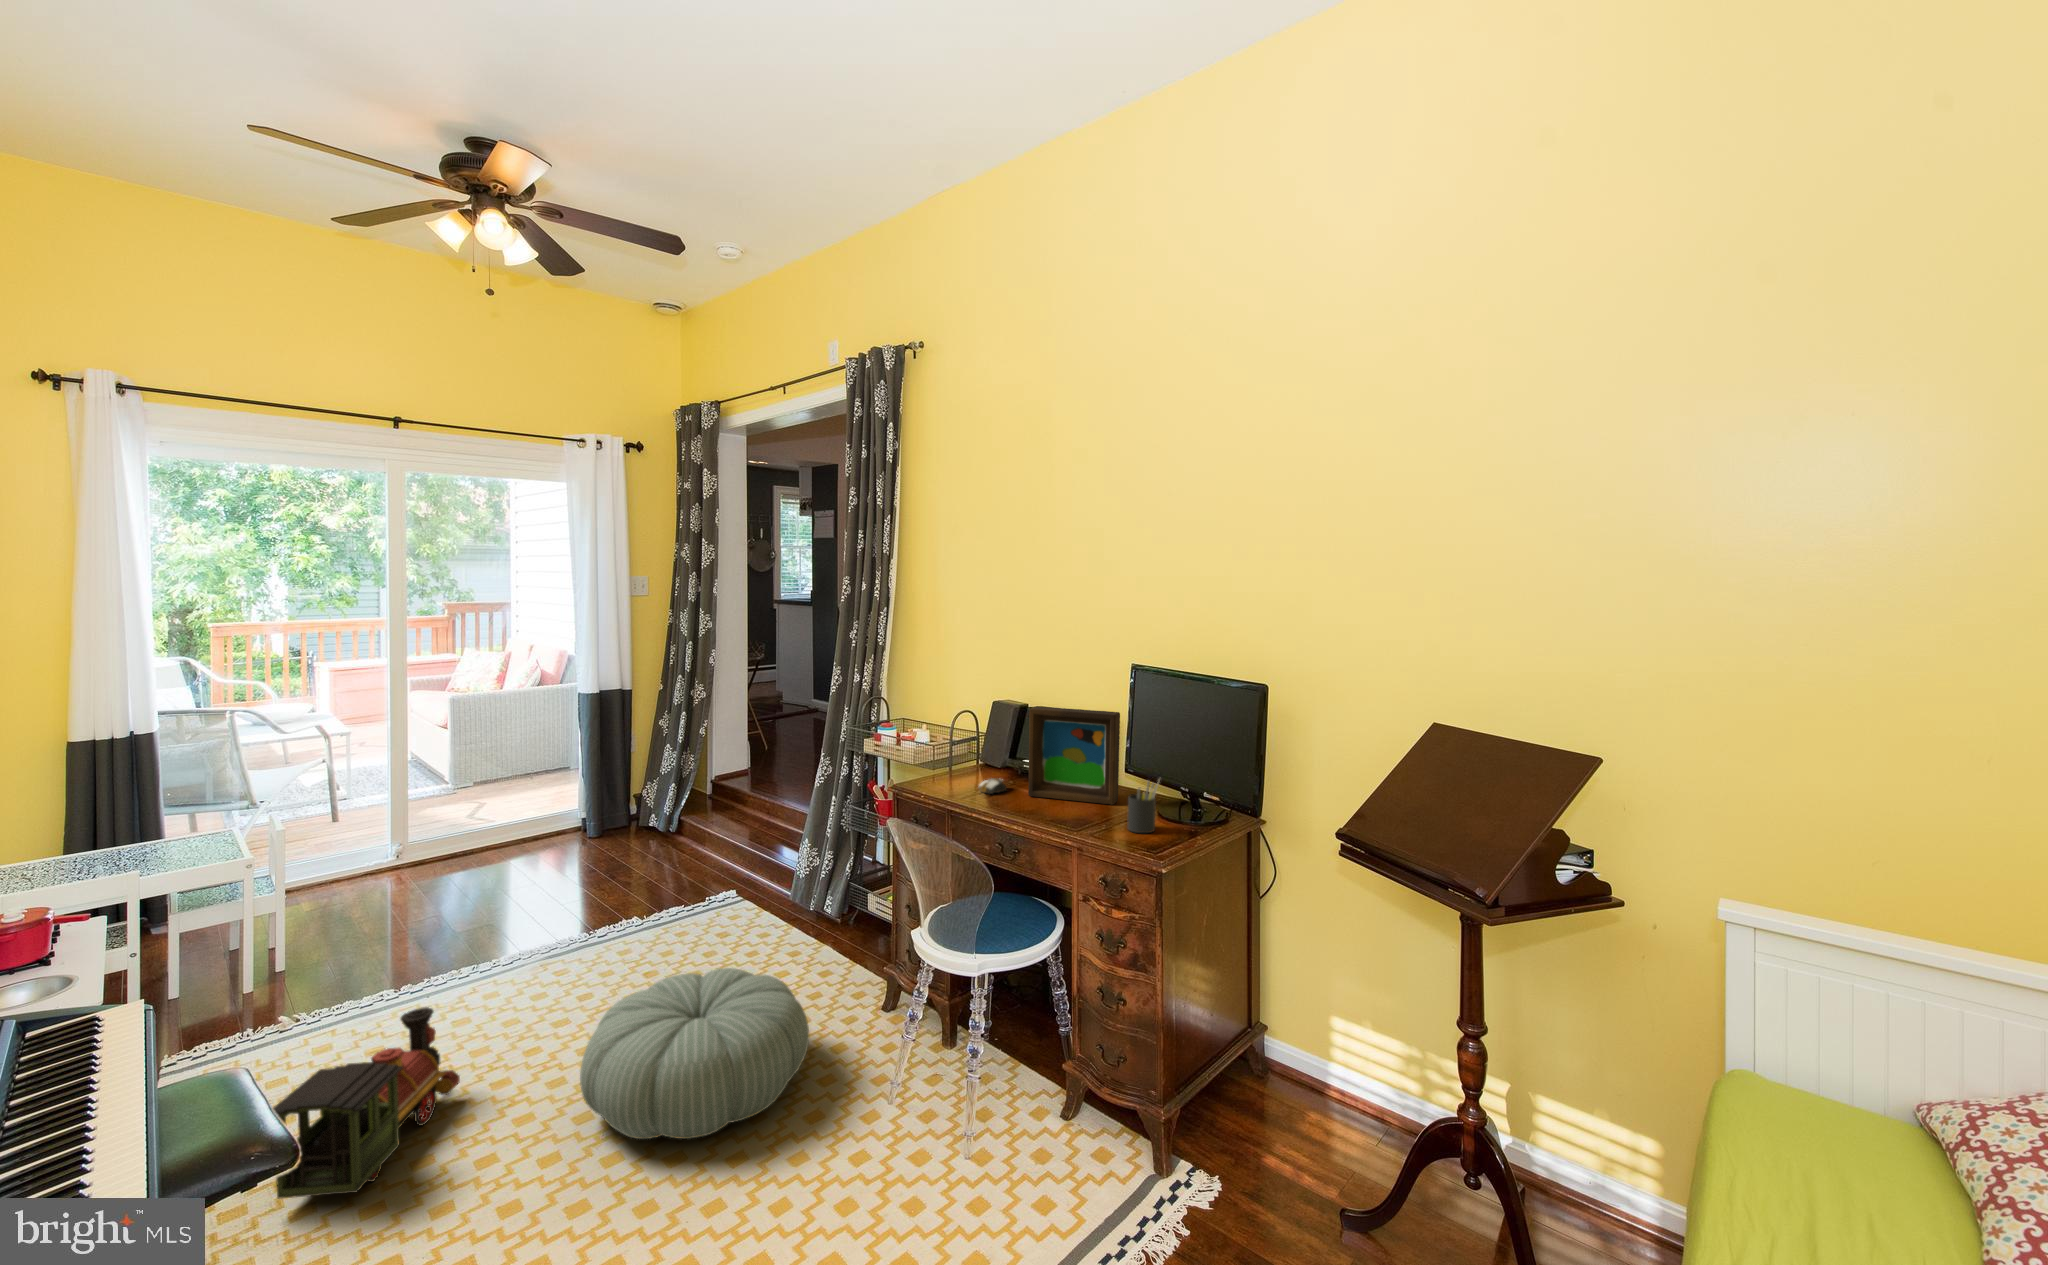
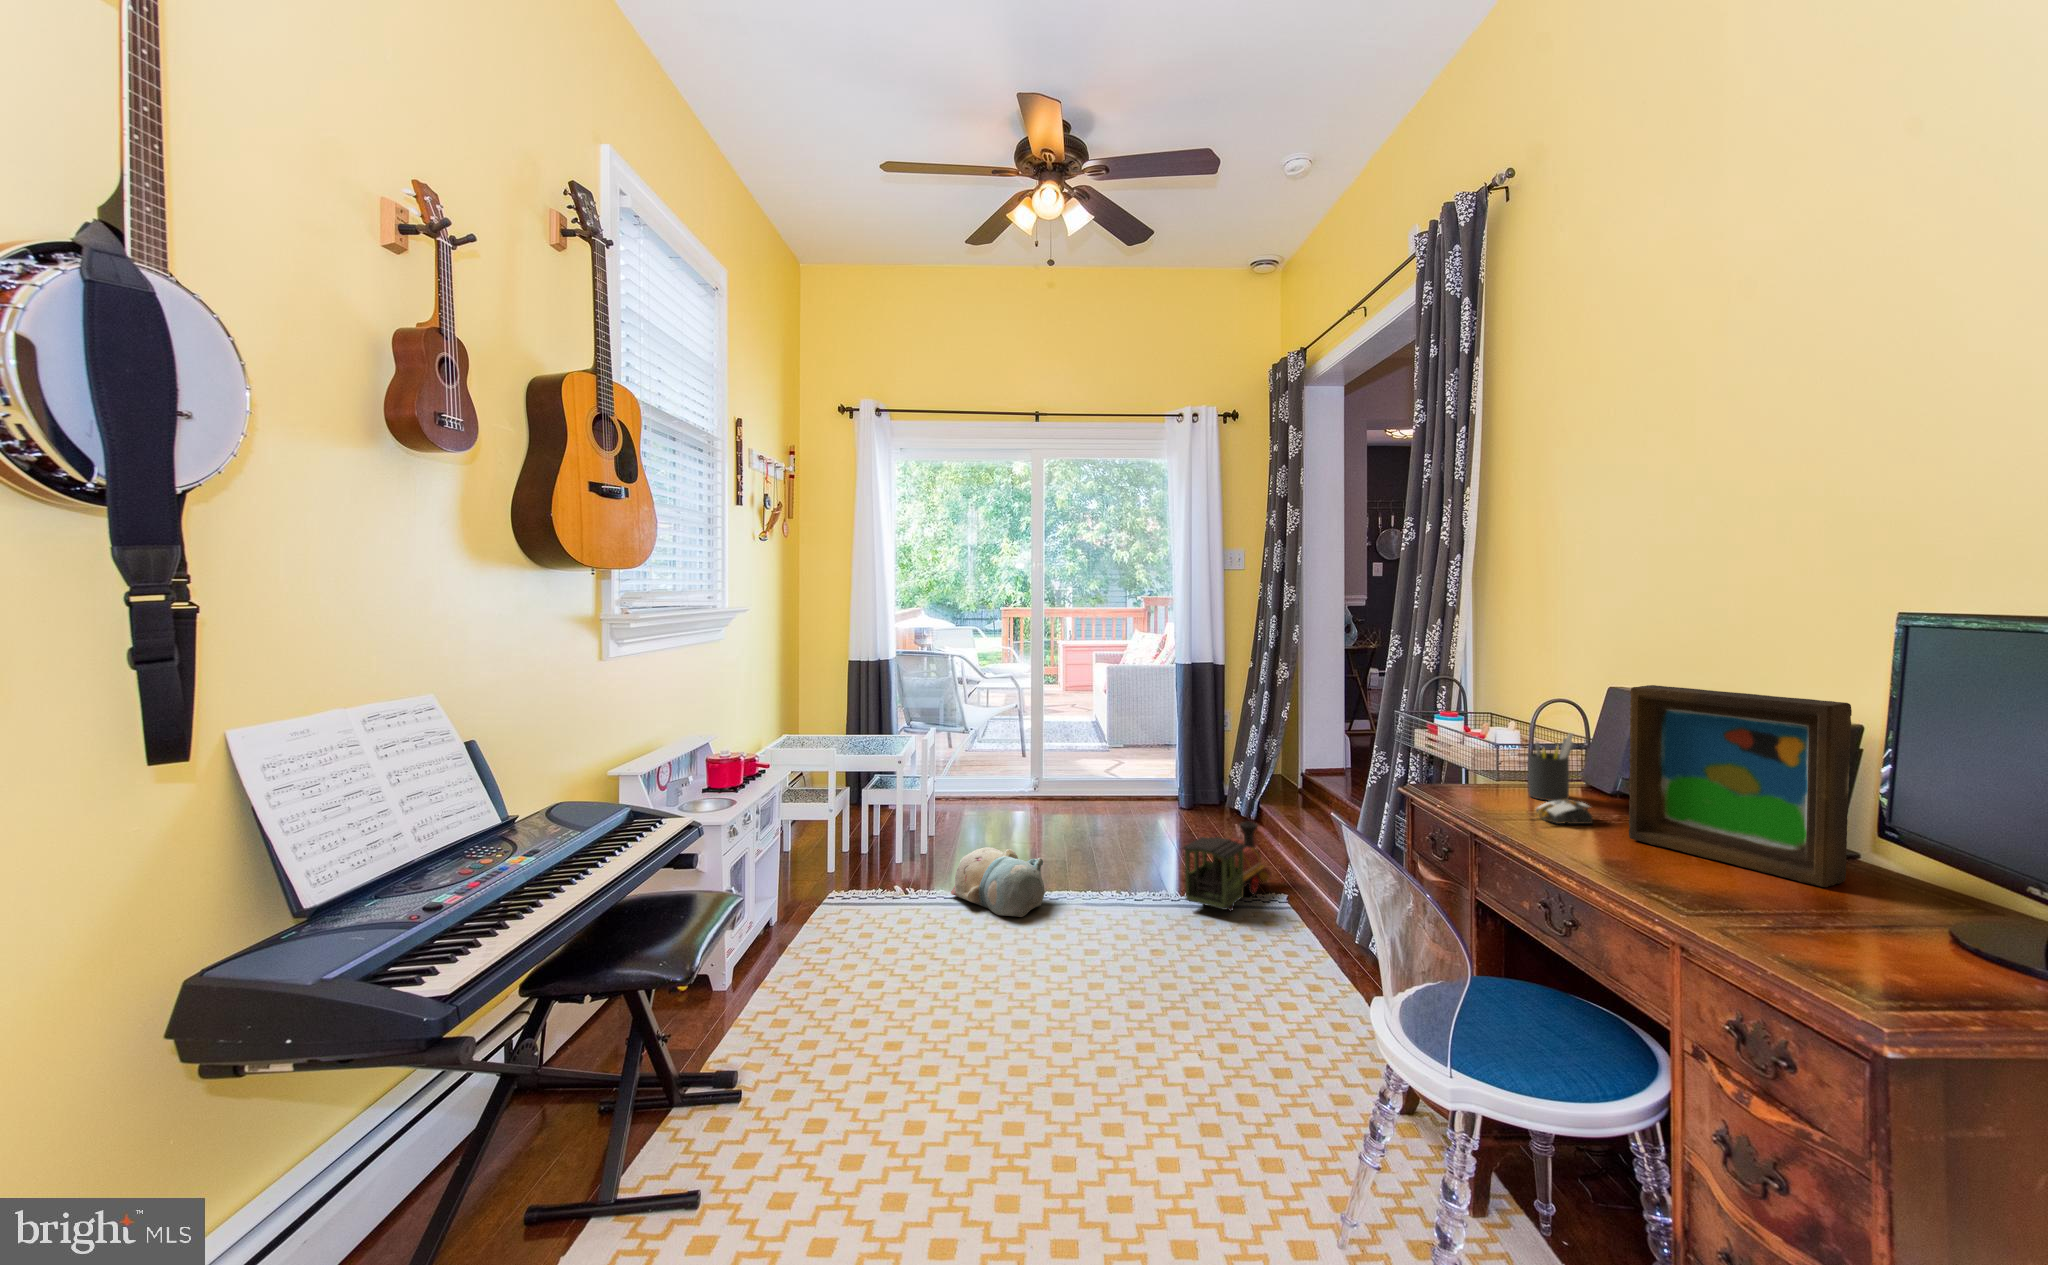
pen holder: present [1127,781,1158,833] -> present [1529,733,1574,801]
plush toy: none [357,917,499,993] -> present [951,847,1045,917]
pouf: present [580,968,809,1139] -> none [1010,961,1256,1164]
toy train: present [273,1007,460,1198] -> present [1183,821,1272,911]

